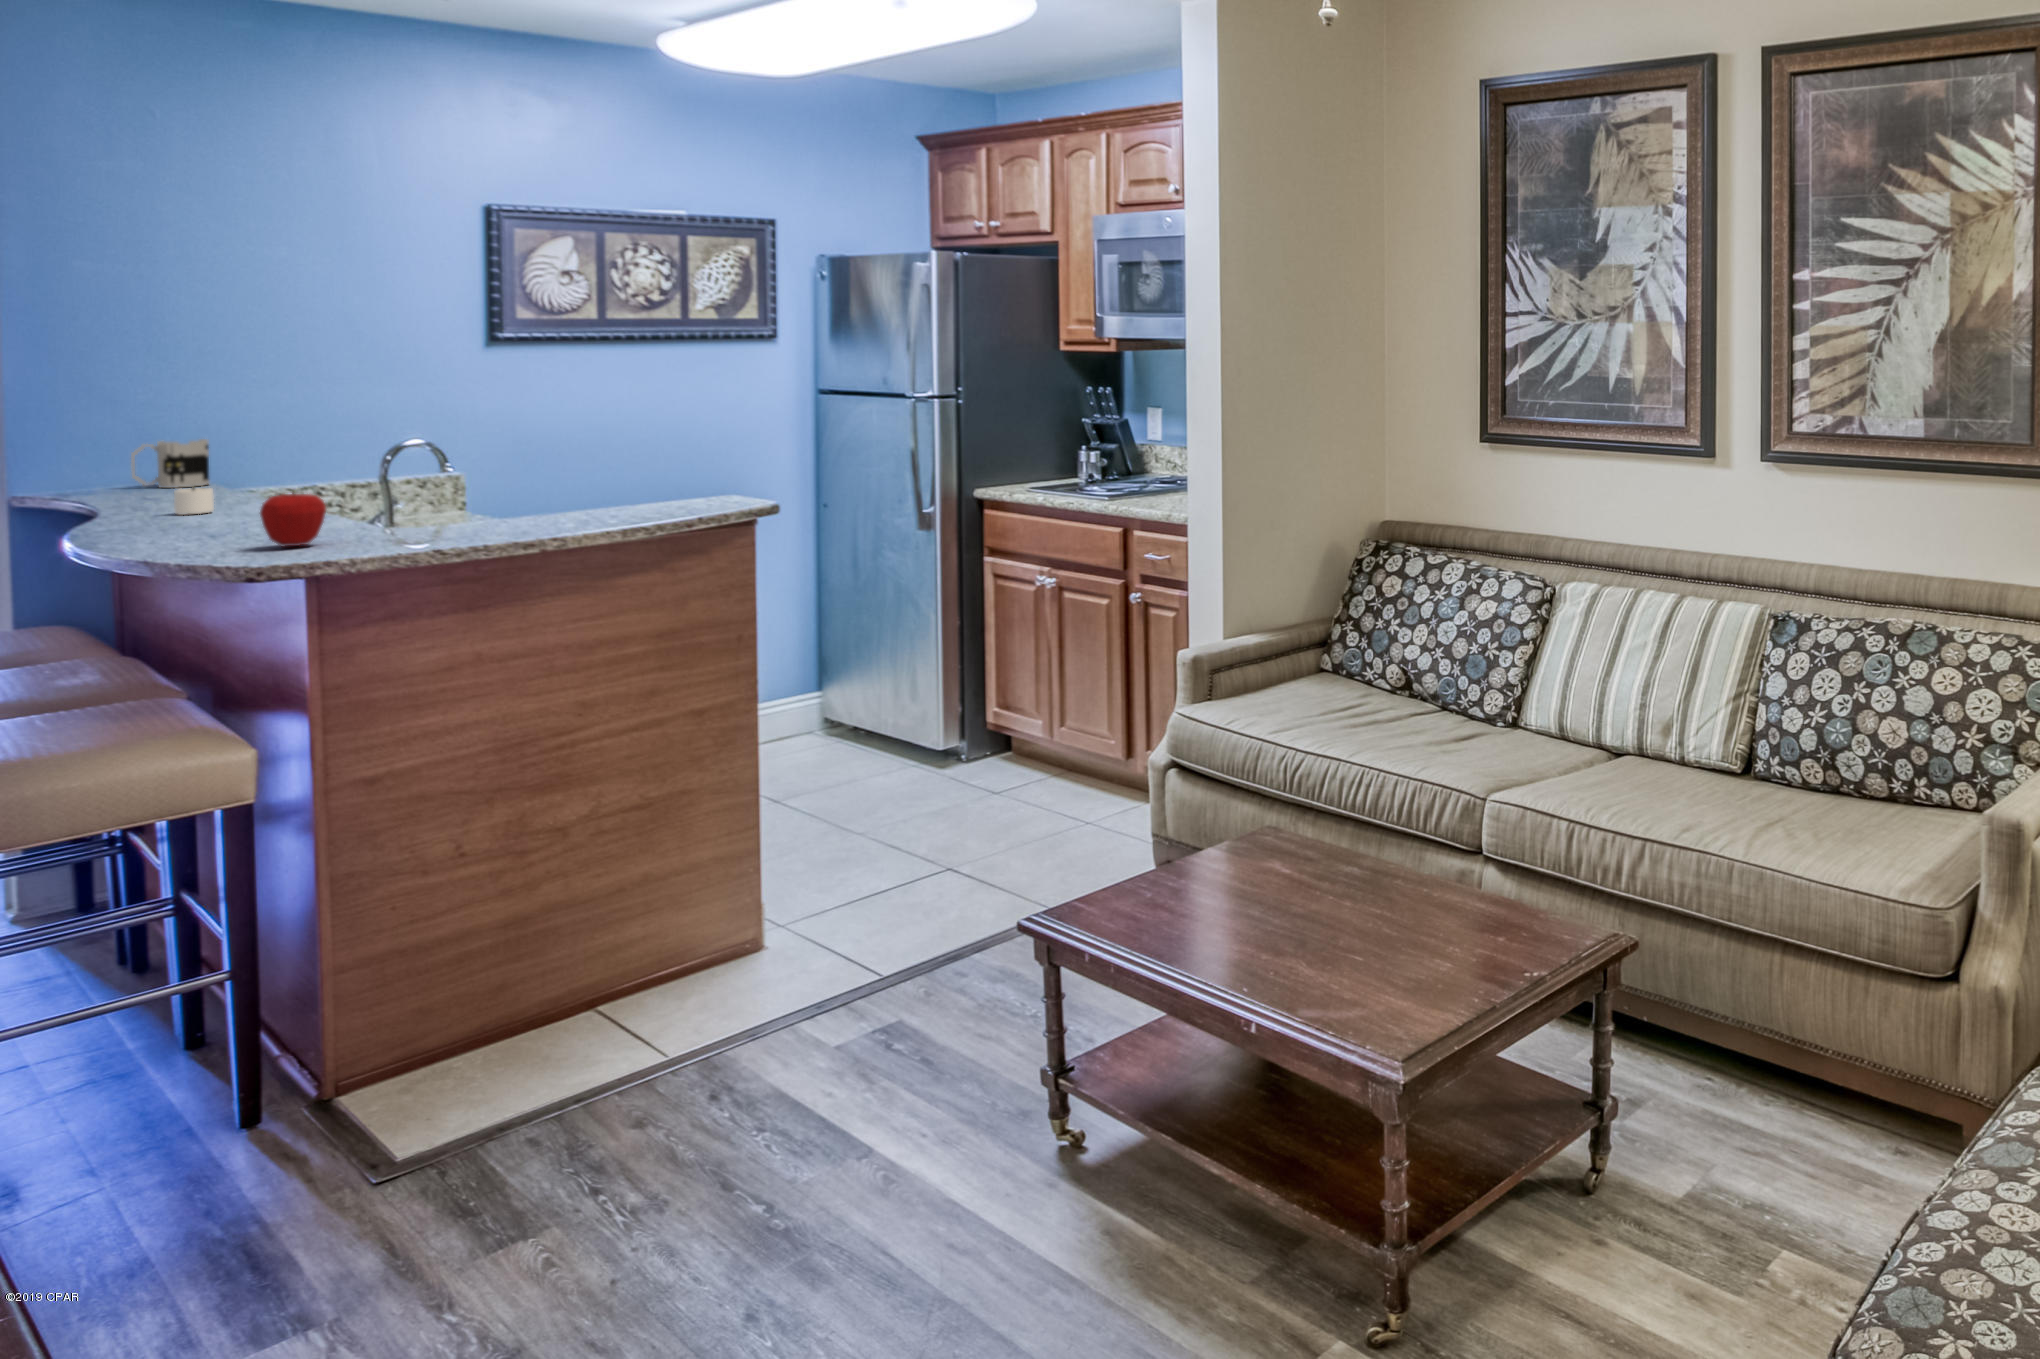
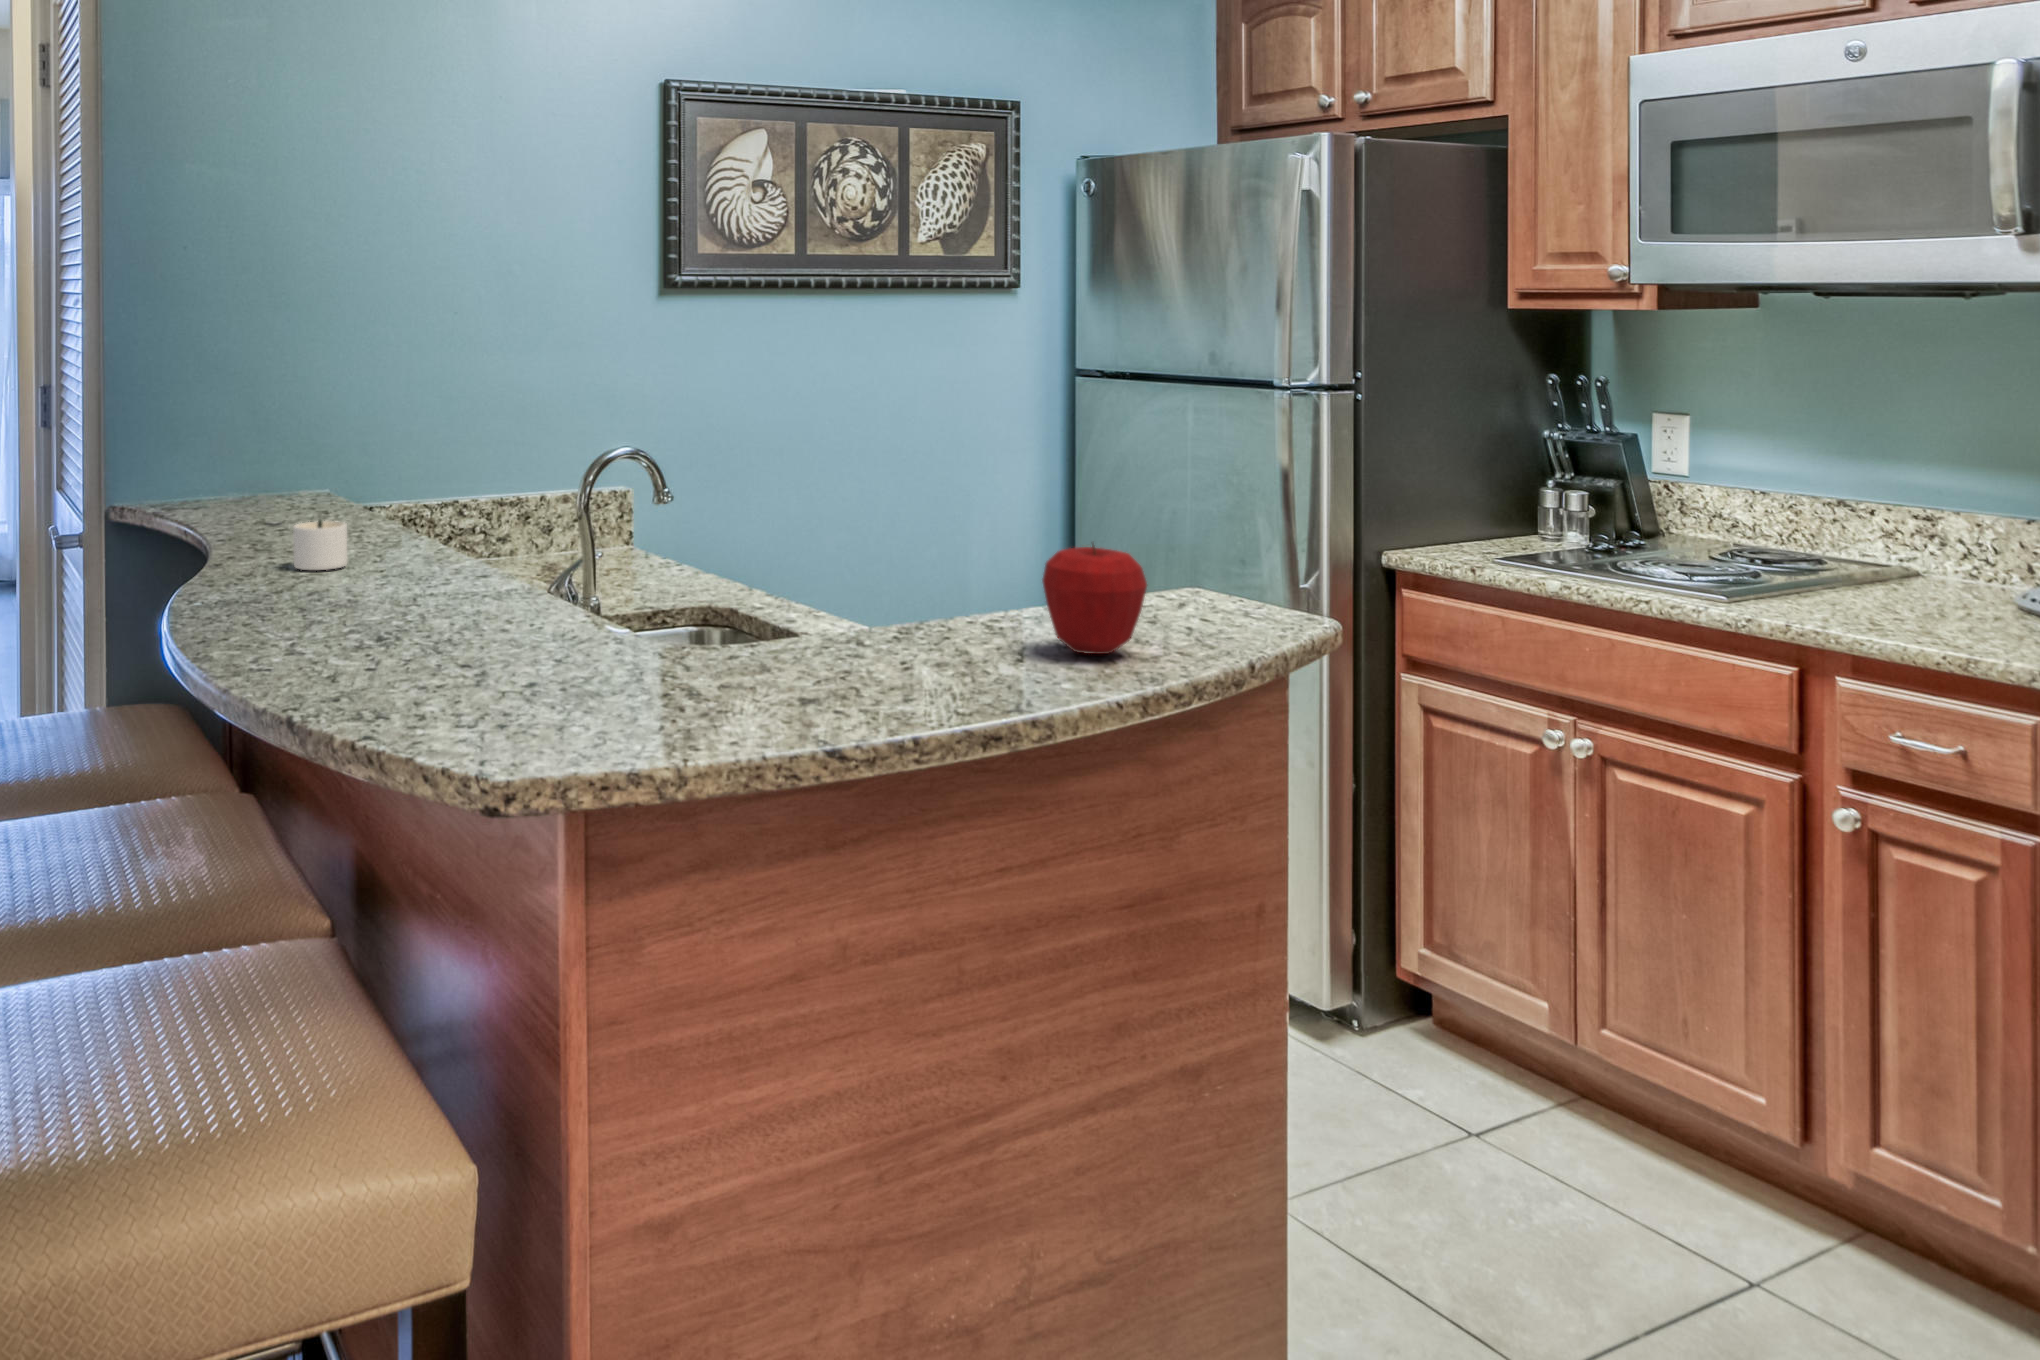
mug: present [131,439,210,488] -> none [239,425,330,499]
apple: present [260,493,326,546] -> present [1042,544,1147,654]

